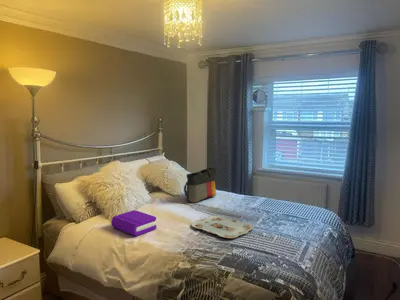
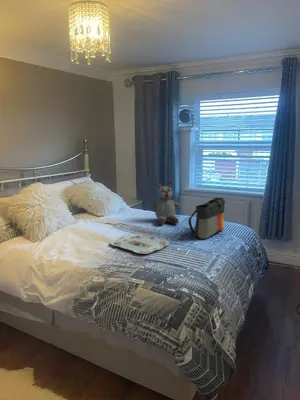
stuffed bear: none [228,163,260,207] -> present [149,183,181,225]
tote bag: present [184,168,216,203] -> present [189,198,225,239]
book: present [111,210,156,236] -> none [32,231,76,255]

